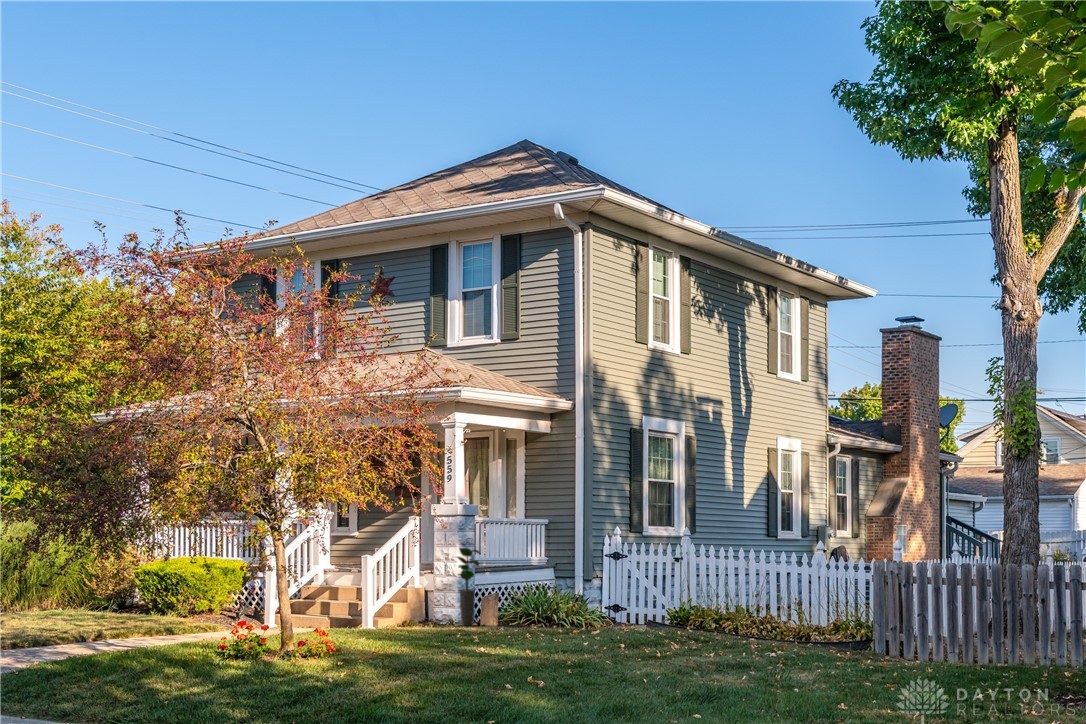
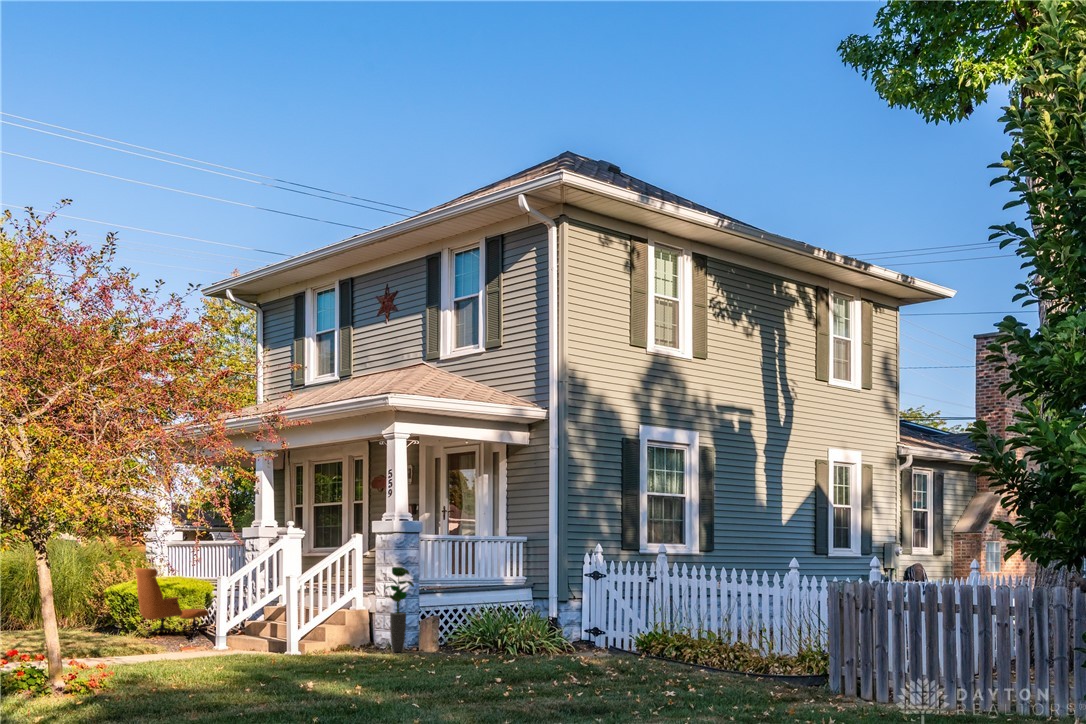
lounge chair: none [179,553,239,620] -> present [135,568,209,636]

